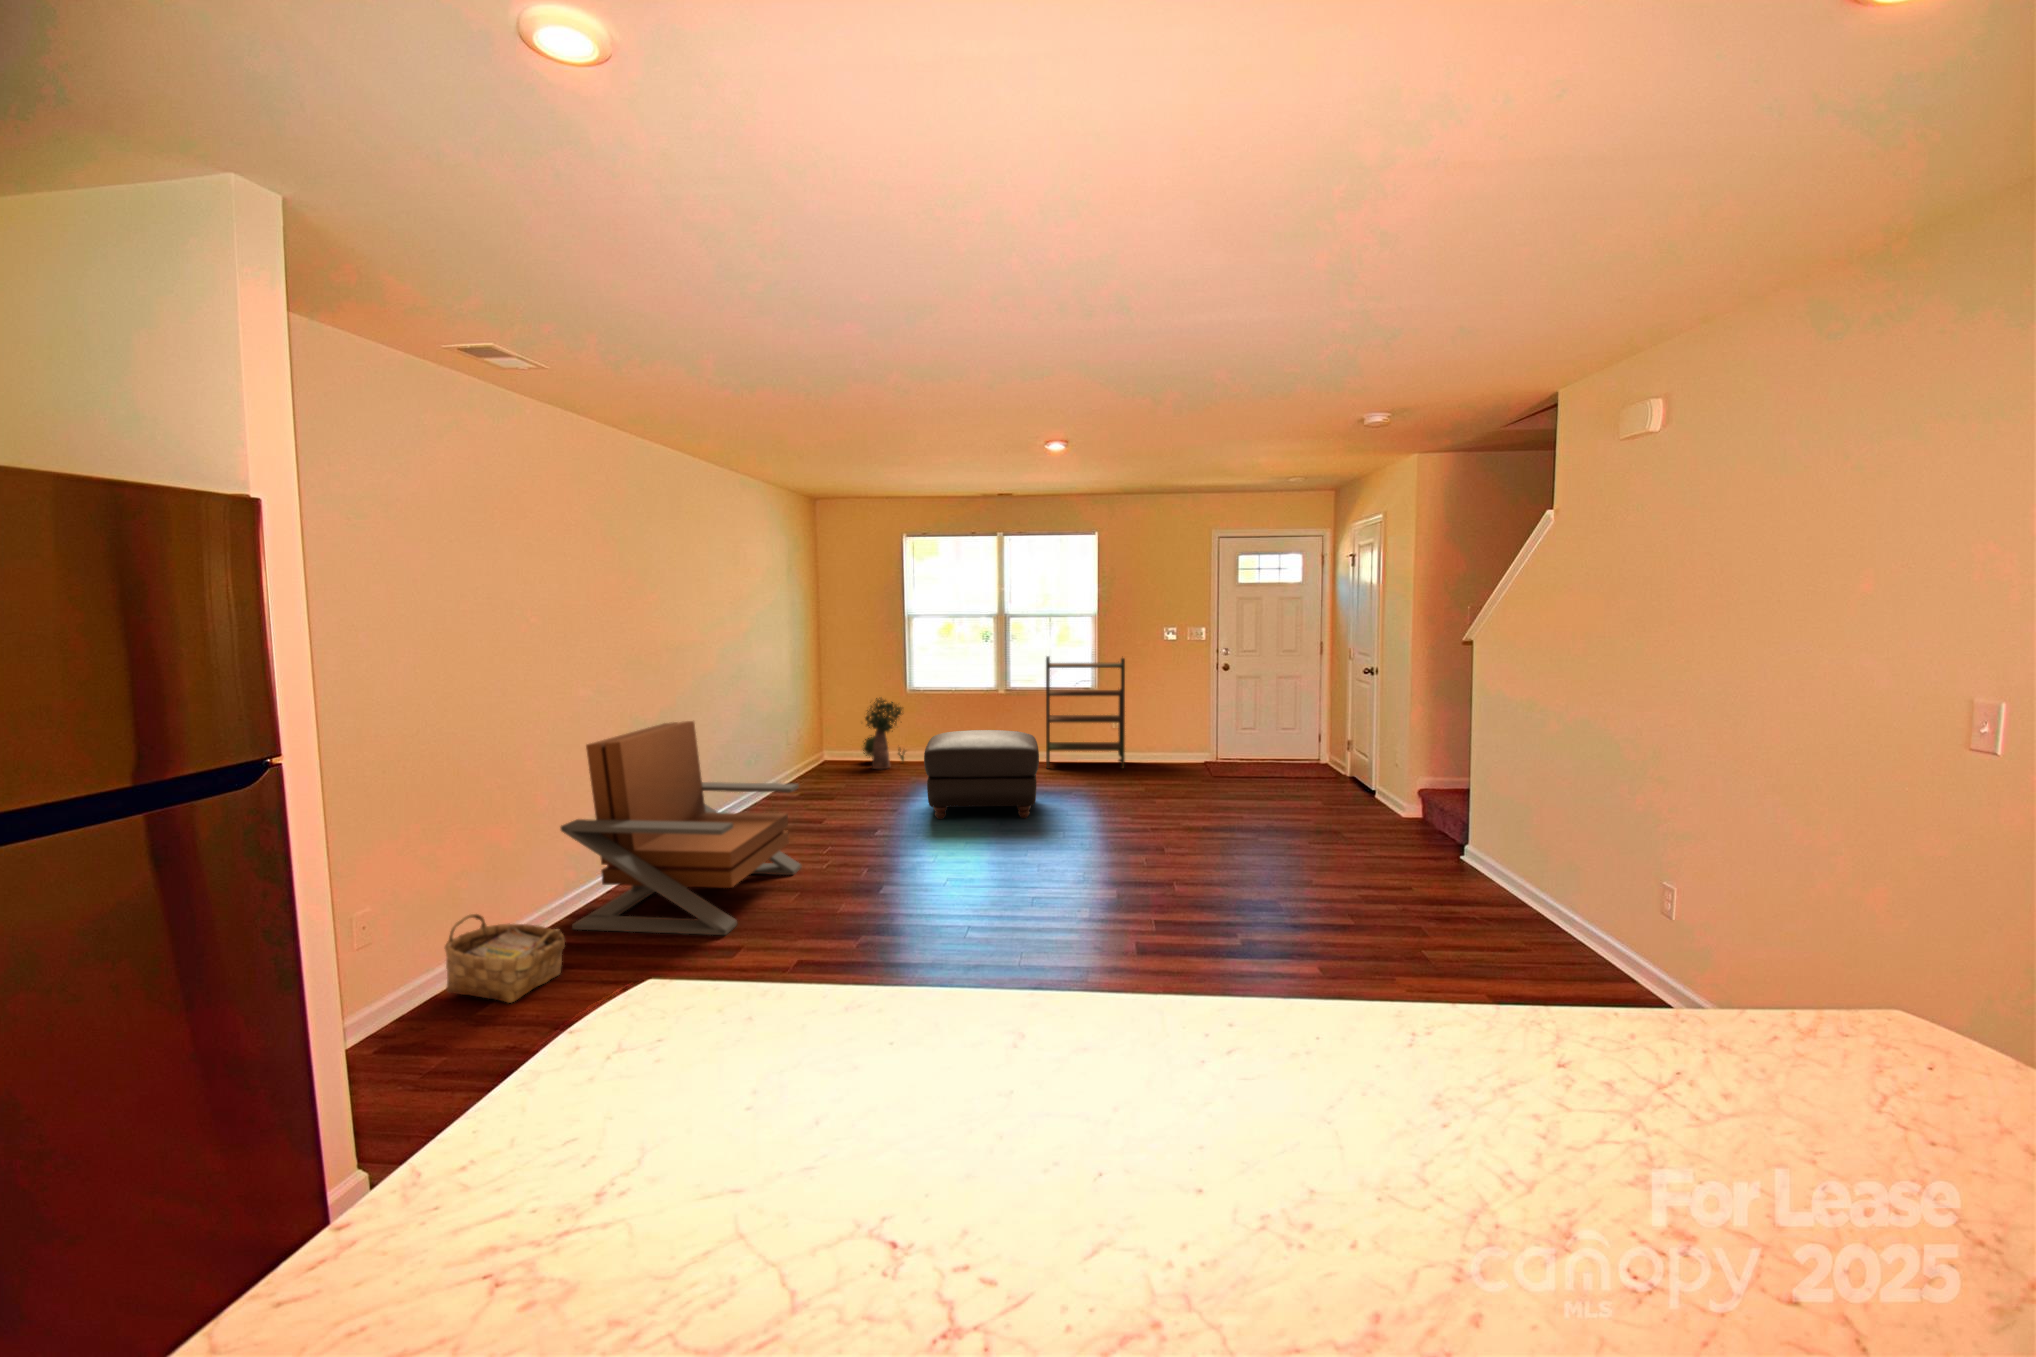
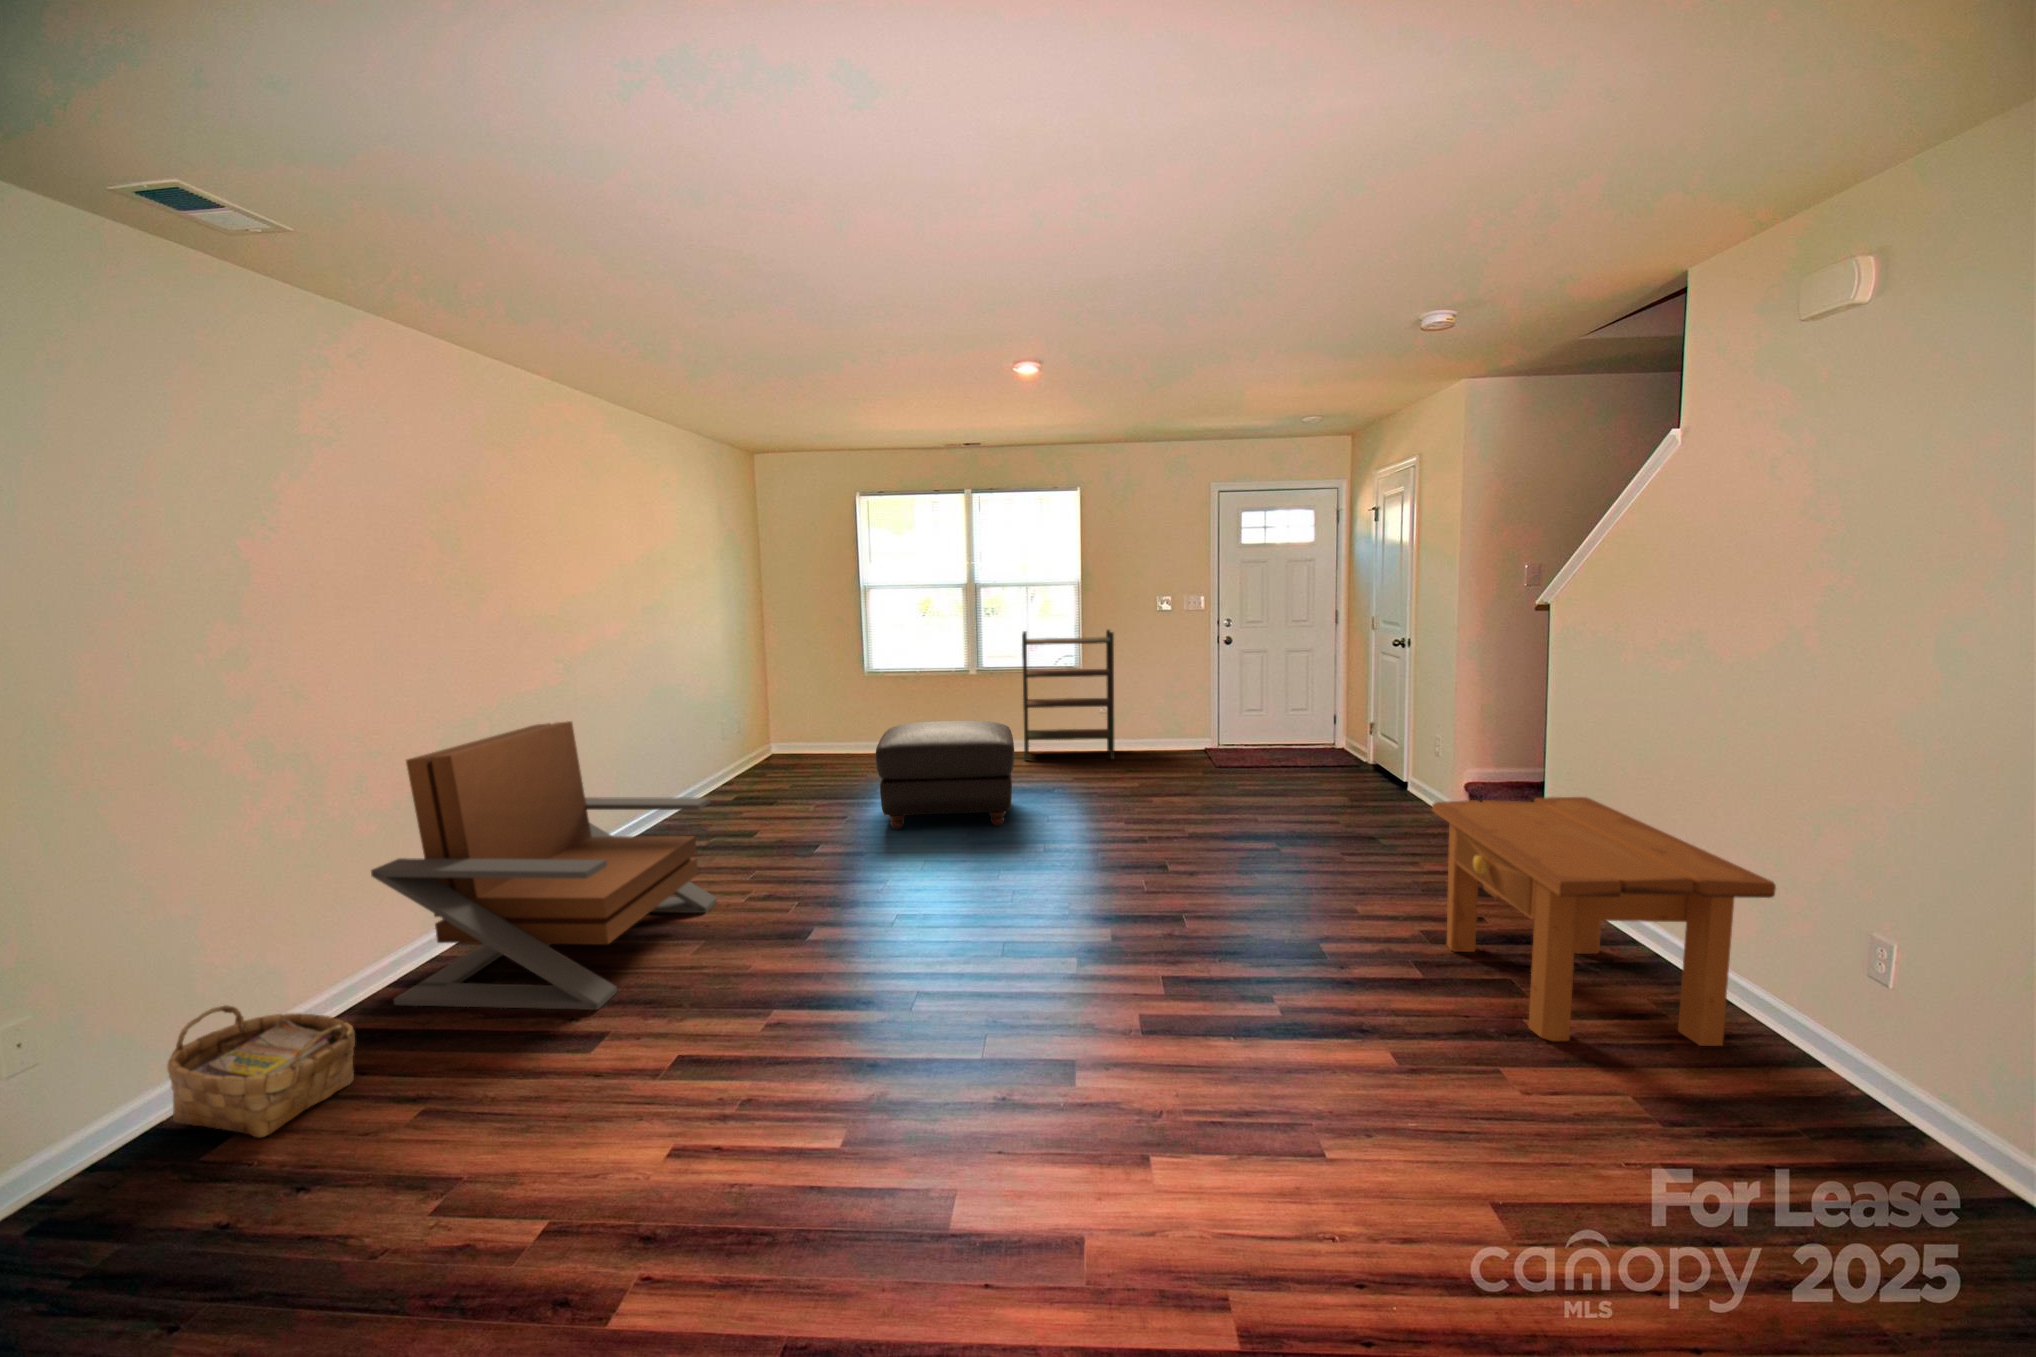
potted plant: present [863,697,905,769] -> none [808,681,864,765]
side table: none [1368,792,1600,973] -> present [1432,797,1776,1046]

